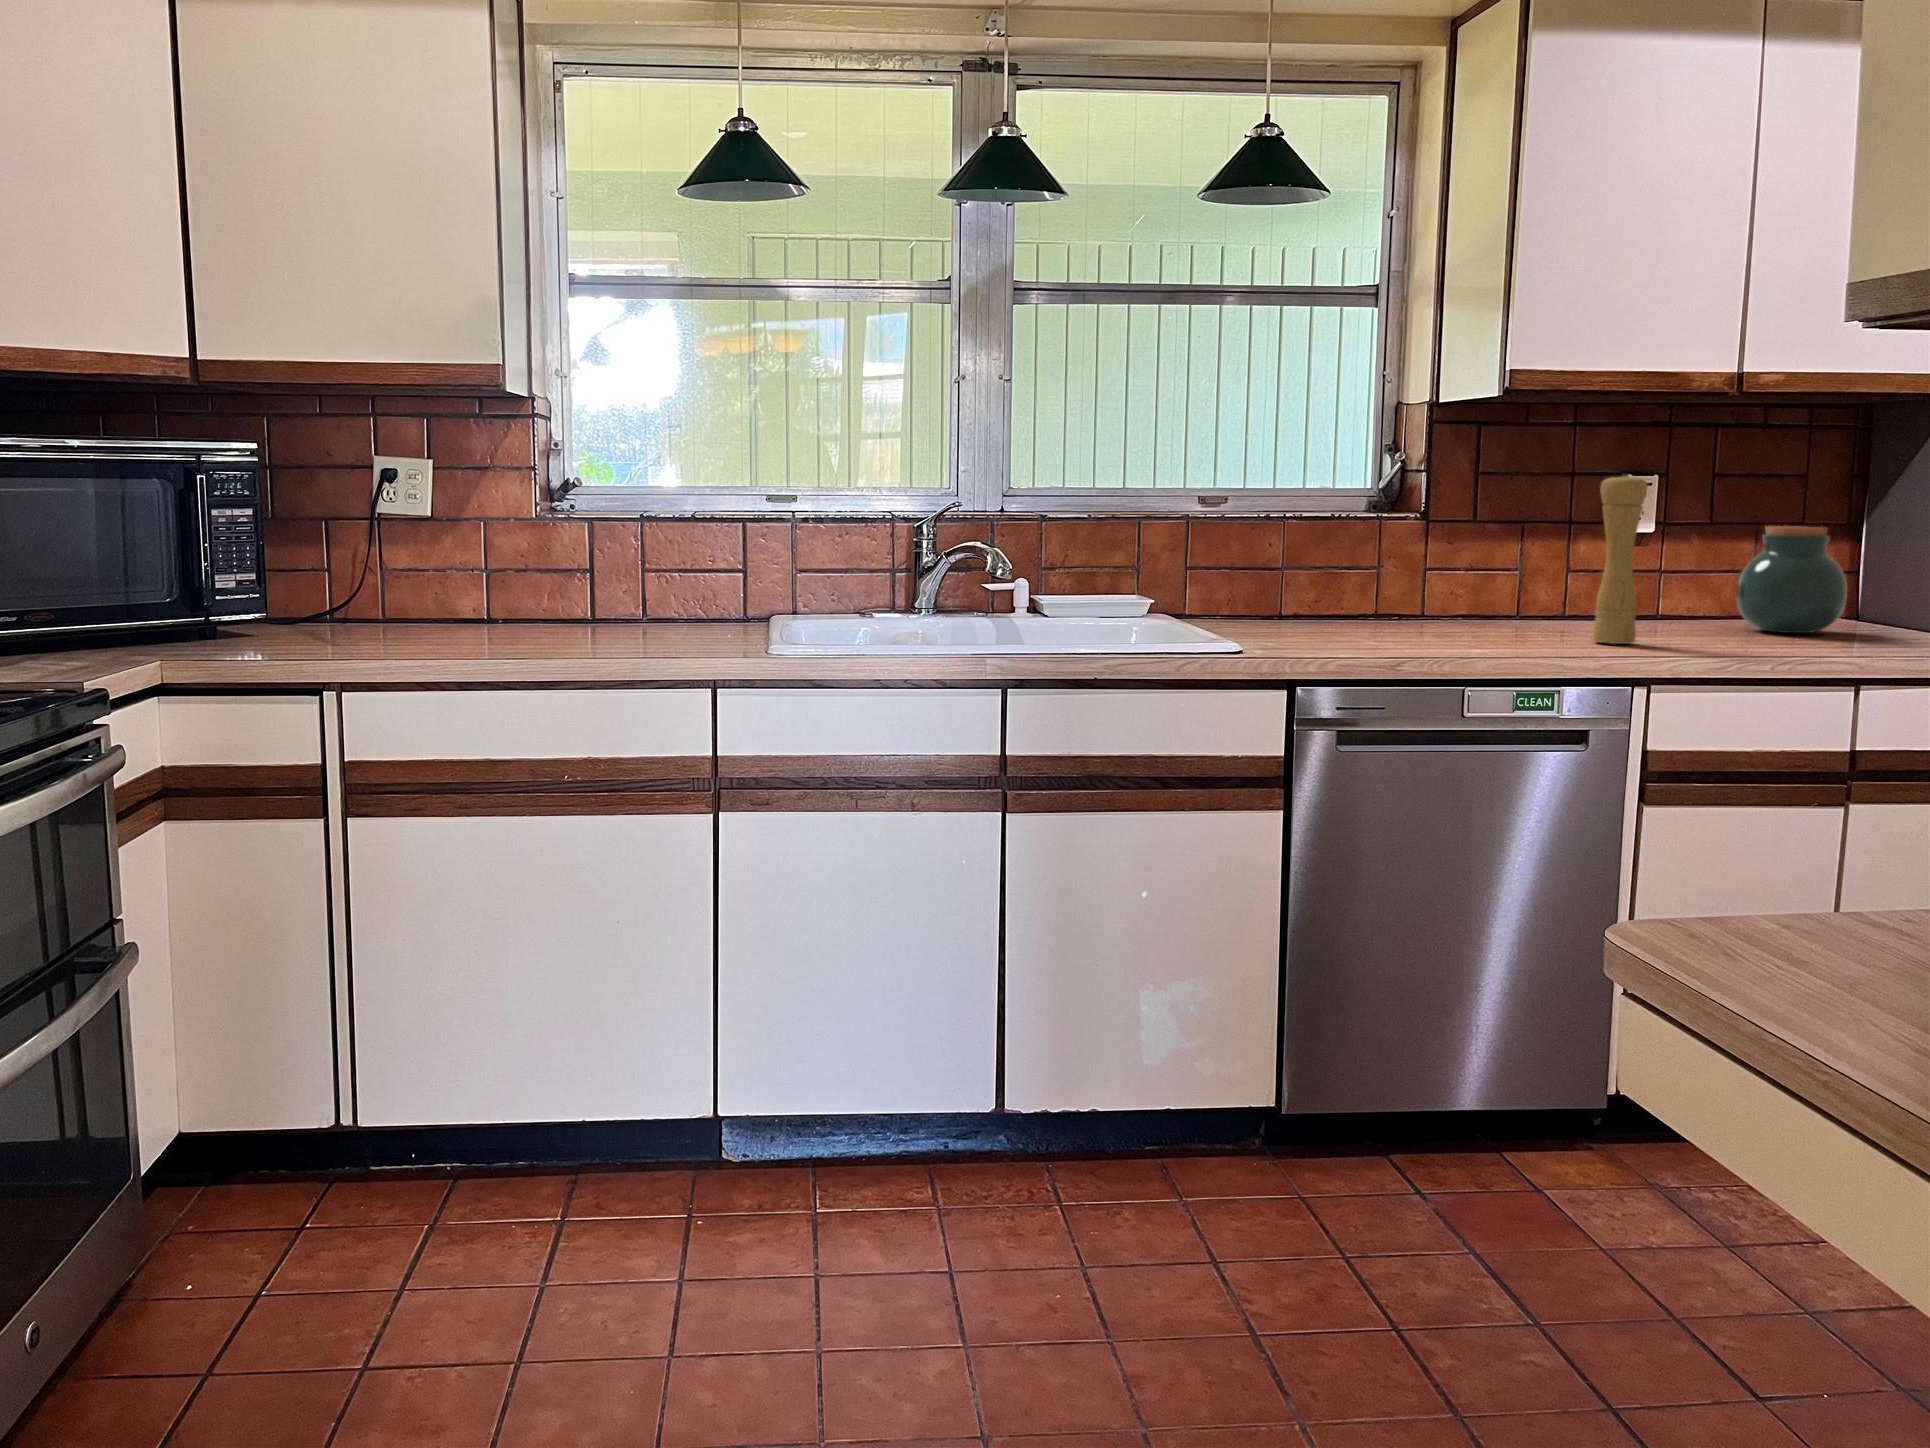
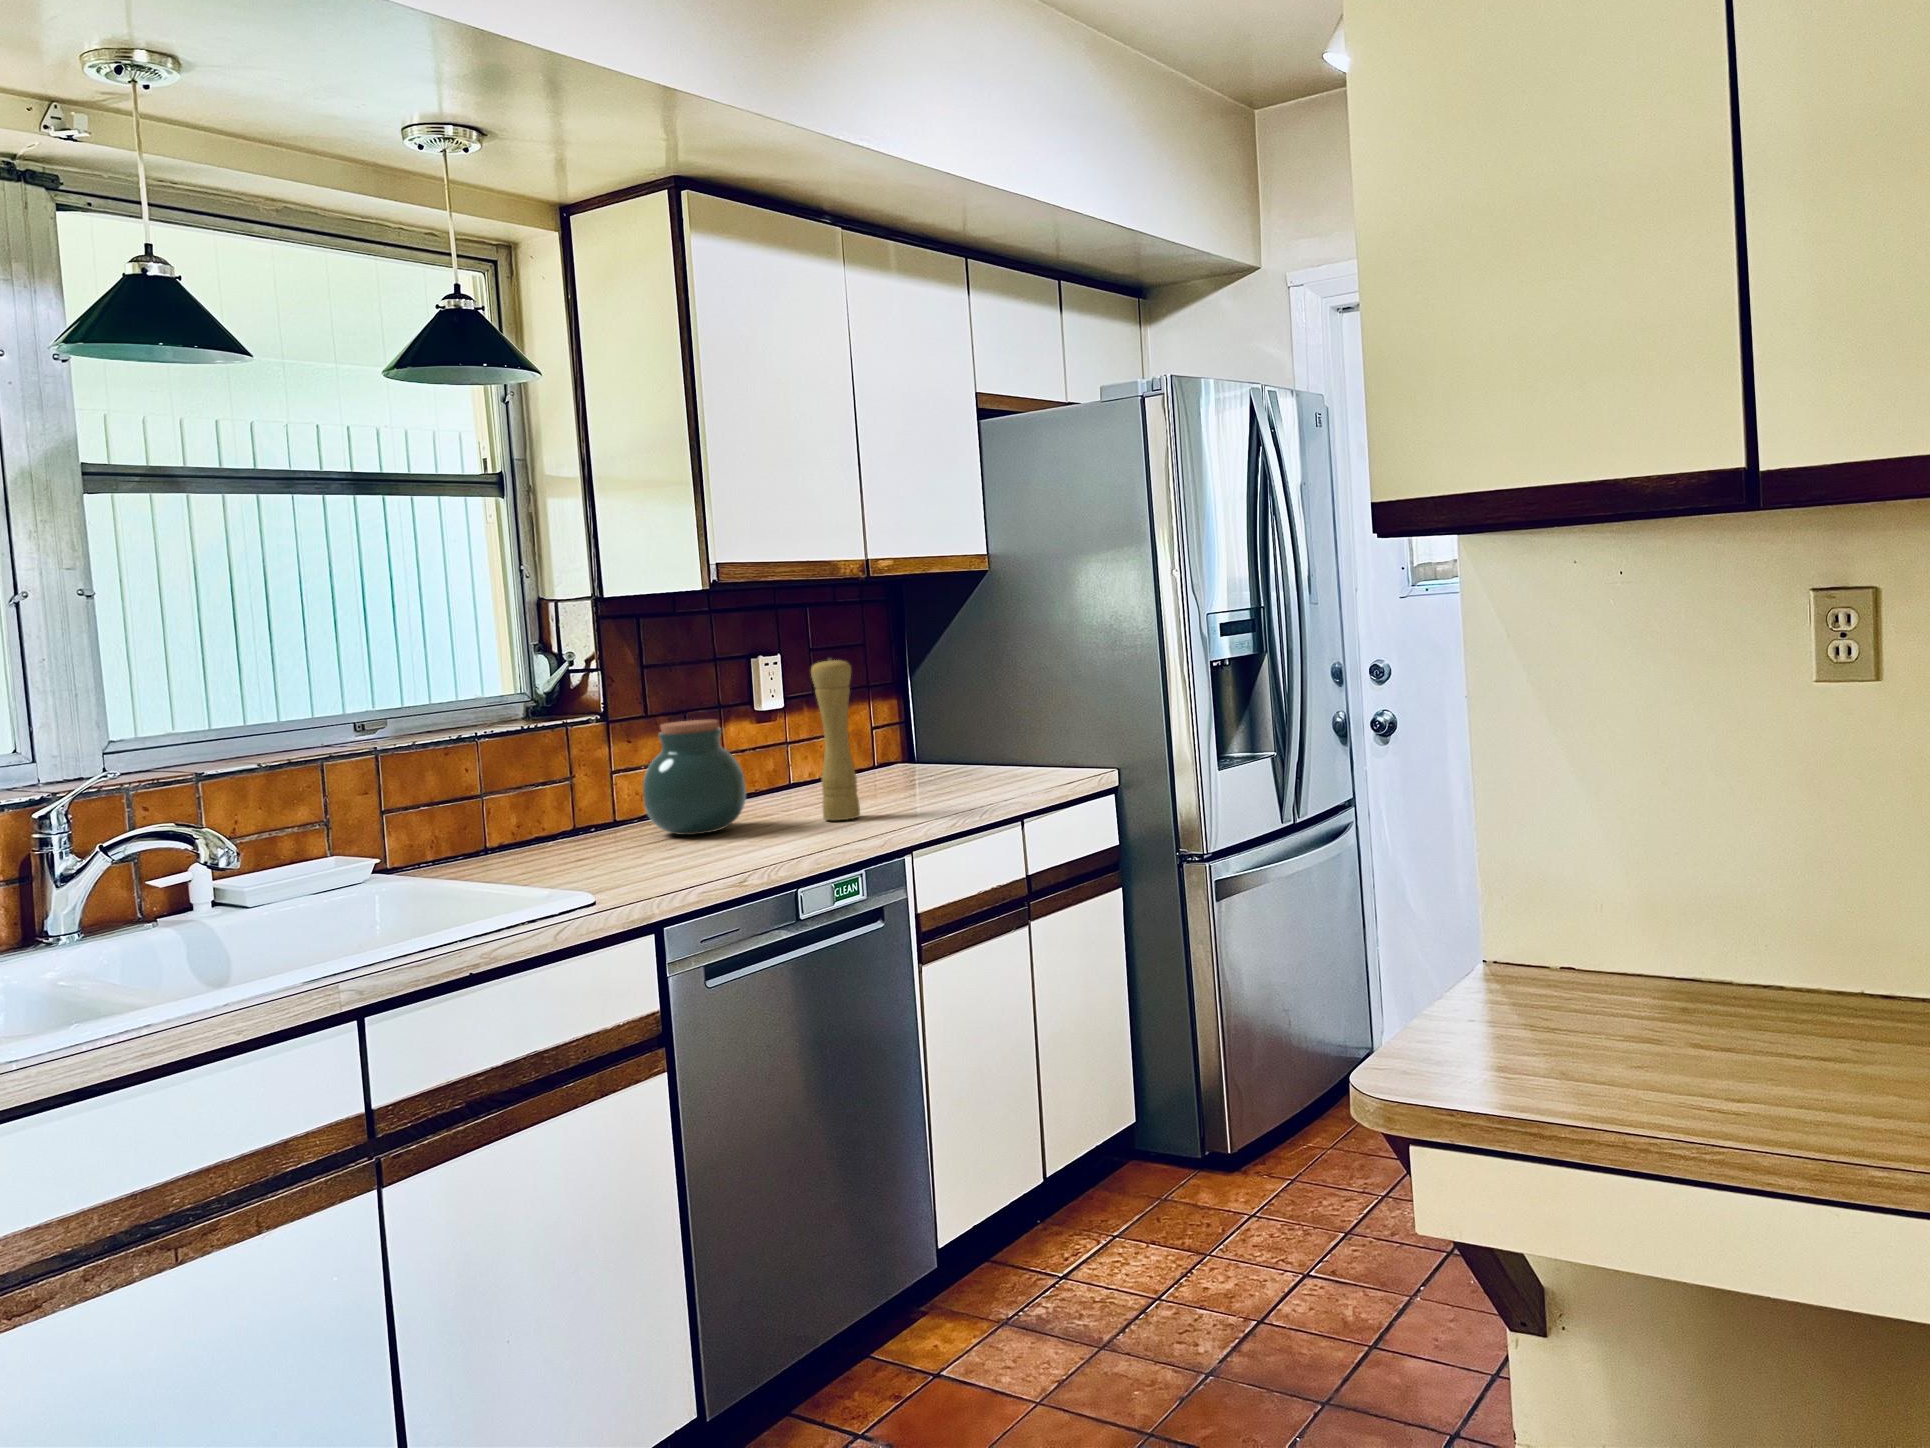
jar: present [1736,526,1847,633] -> present [643,720,746,835]

